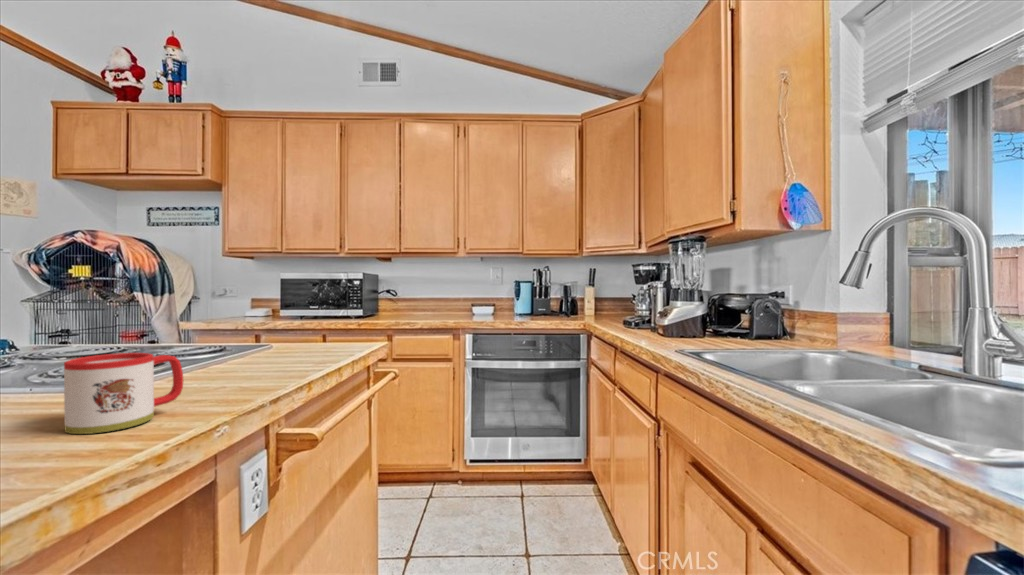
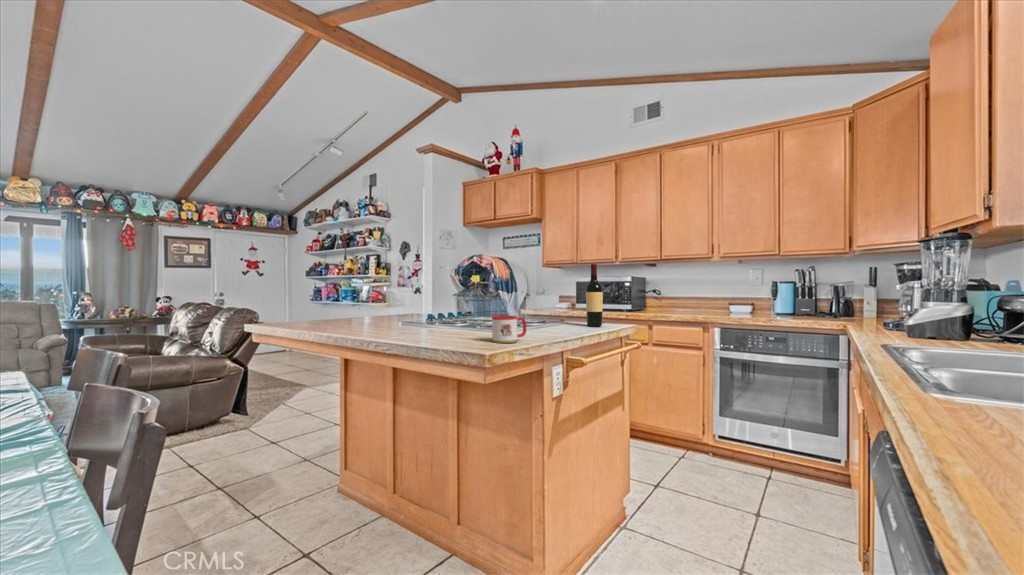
wine bottle: none [312,247,342,350] -> present [586,264,603,327]

